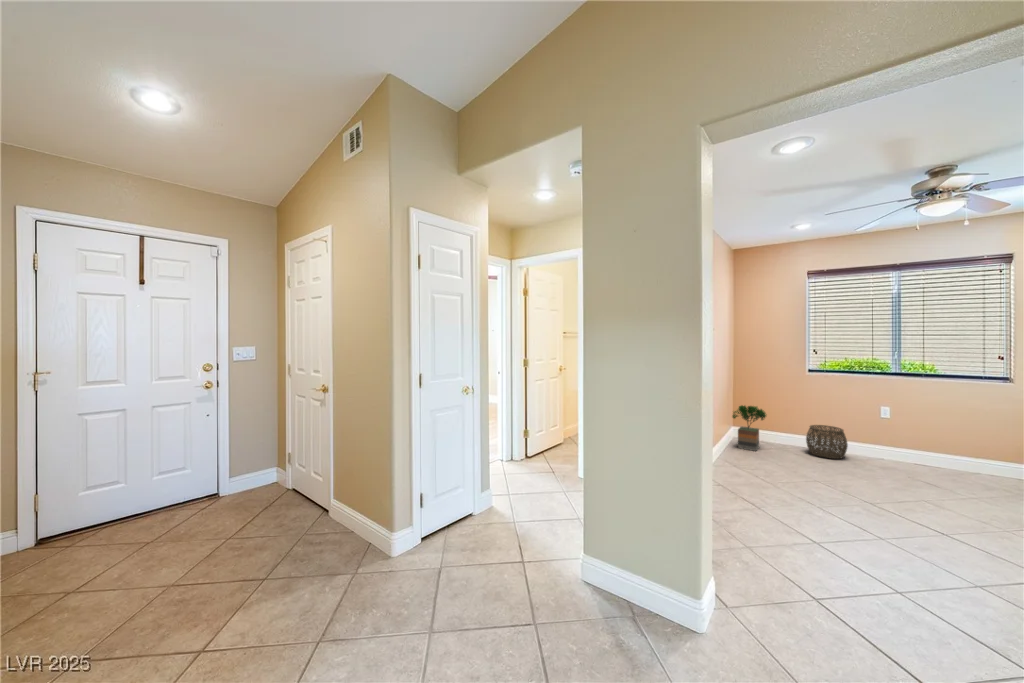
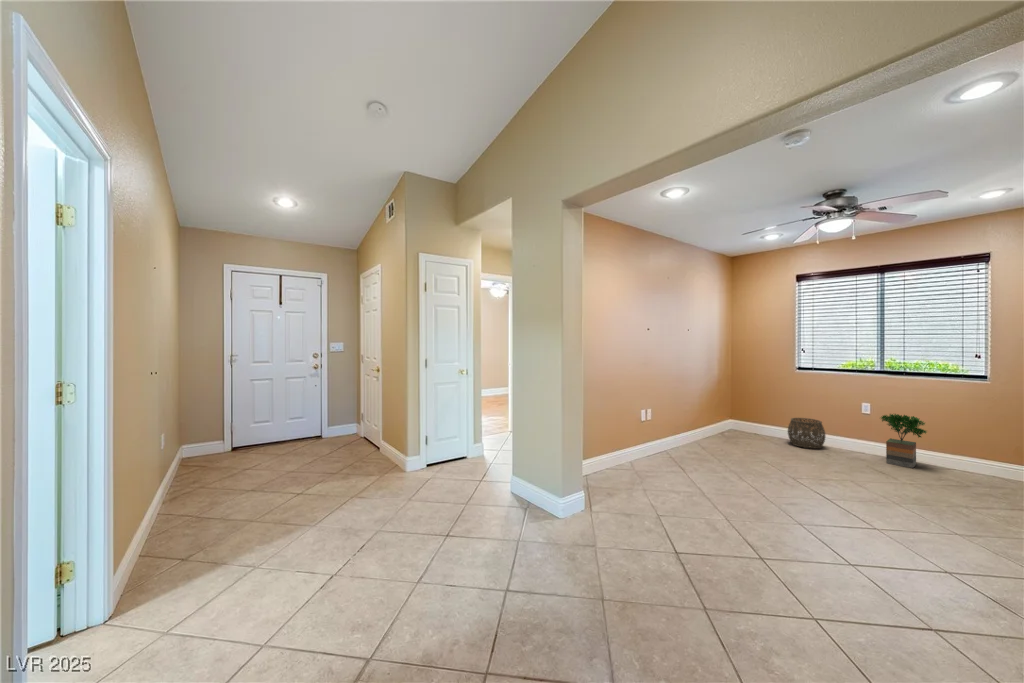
potted tree: present [733,405,766,451] -> present [881,414,926,468]

